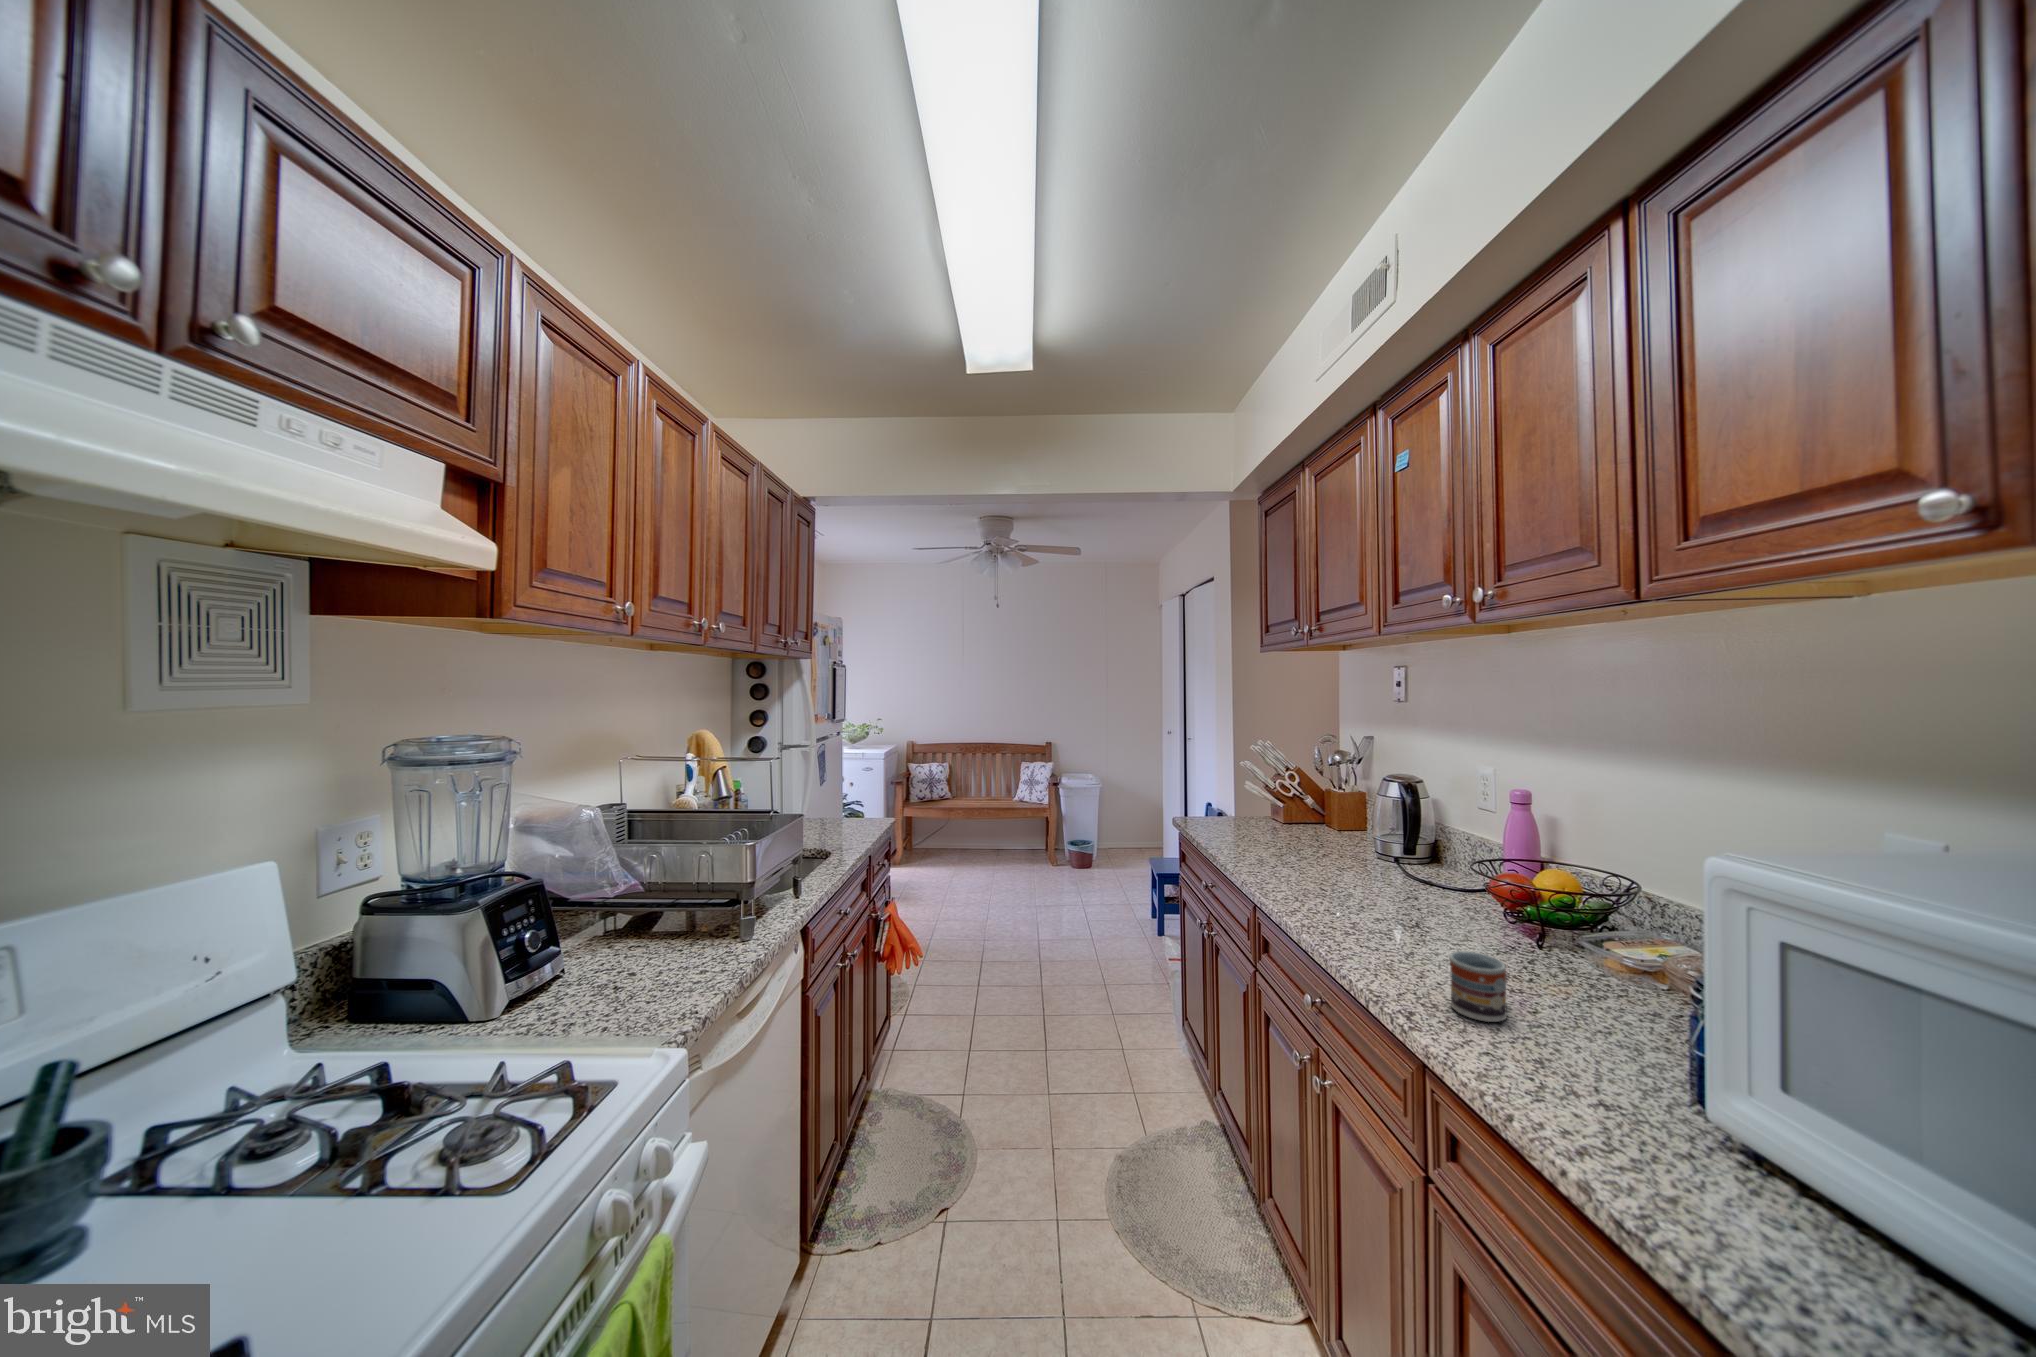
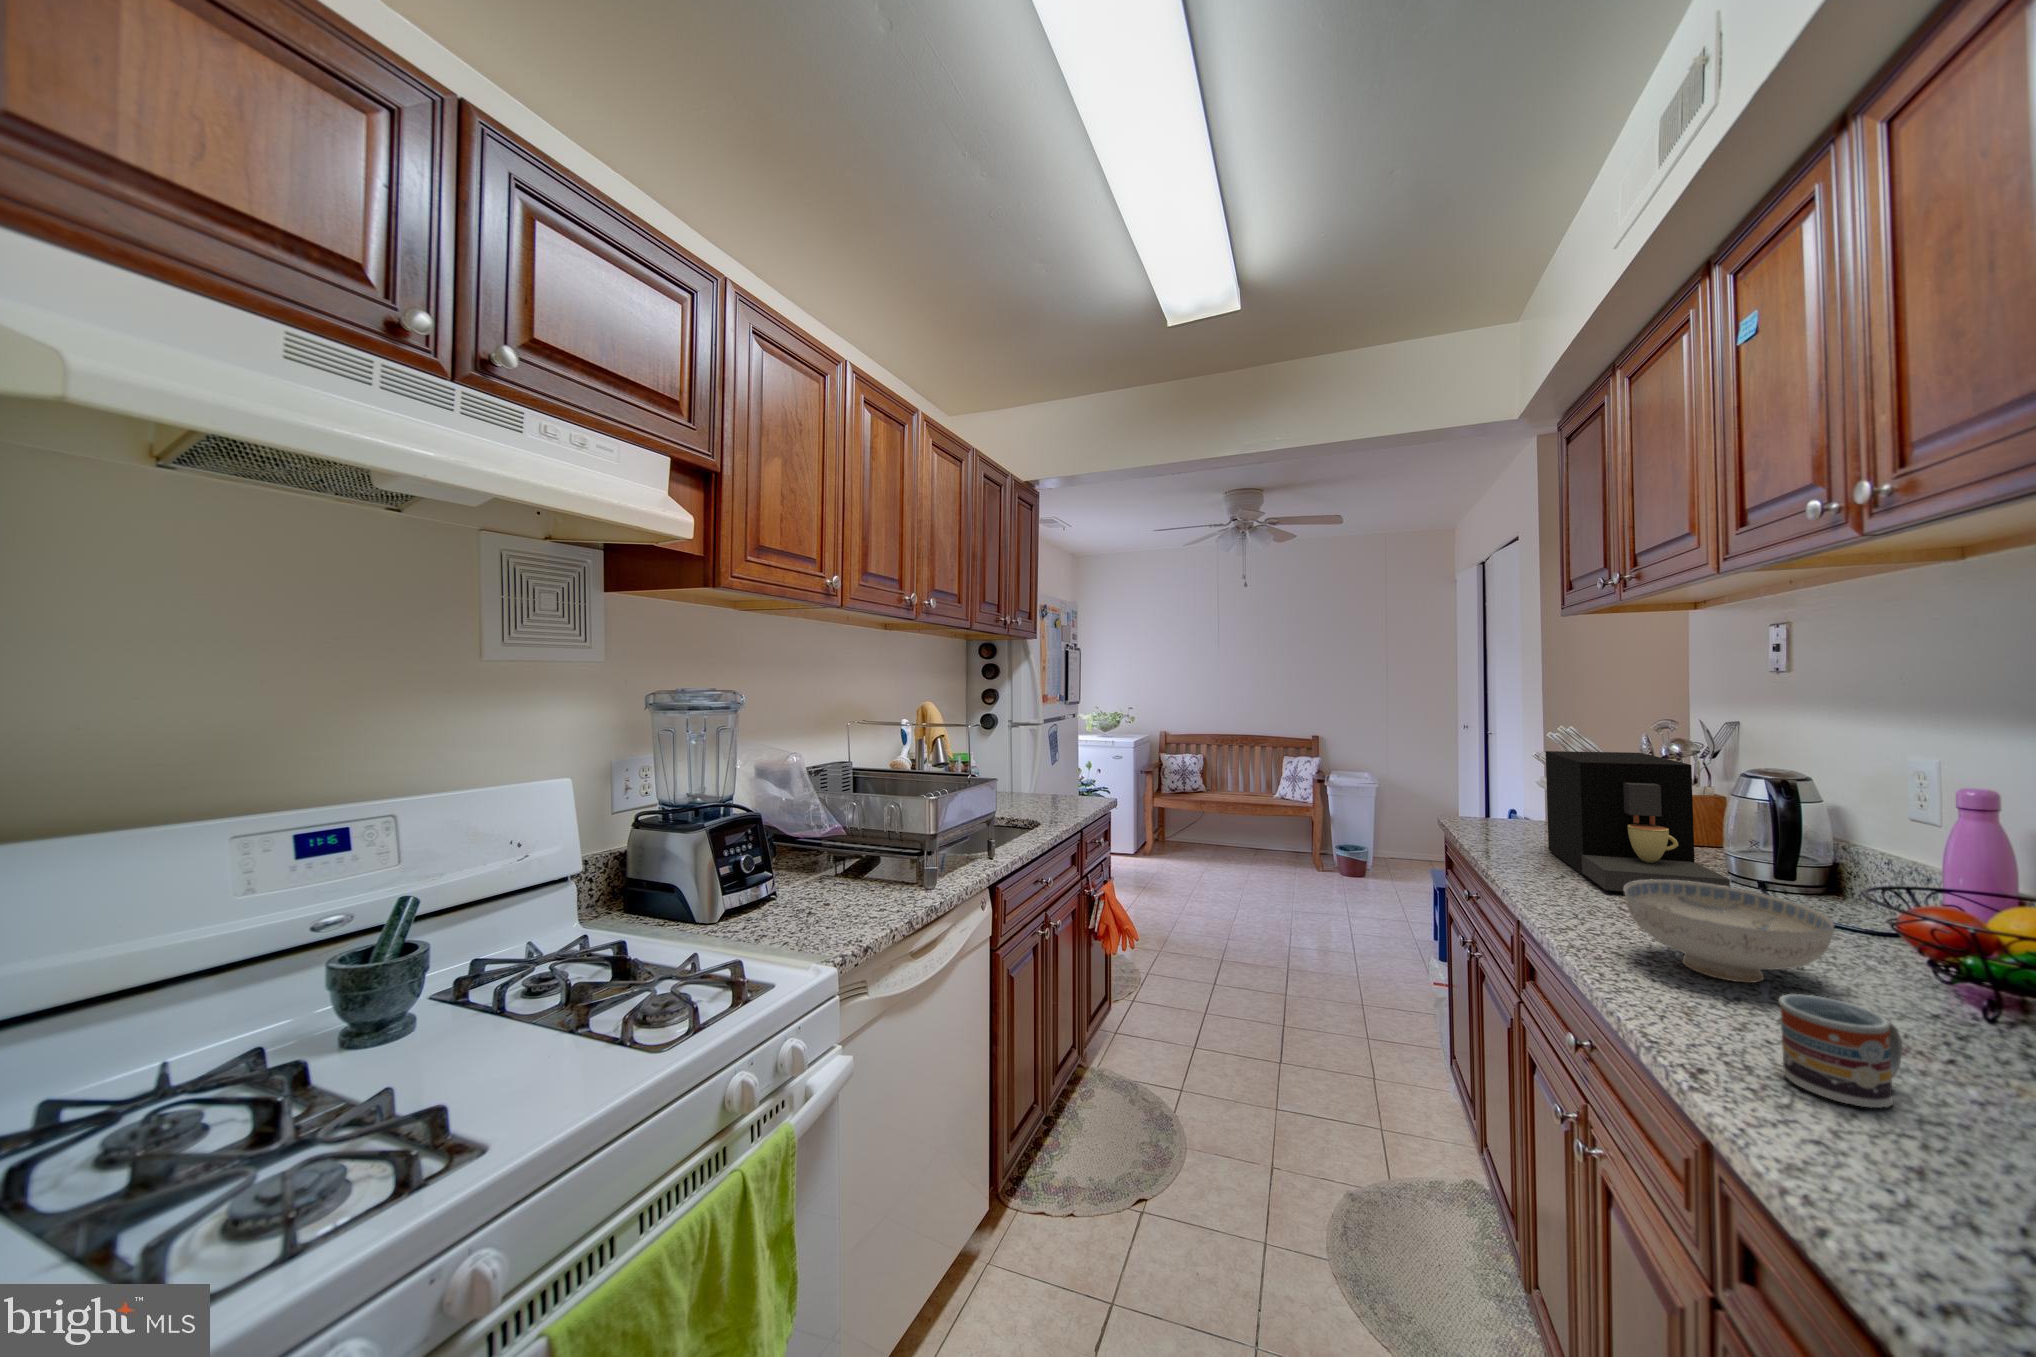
coffee maker: none [1258,770,1375,877] -> present [1546,751,1730,891]
ceramic bowl: none [1336,871,1453,941] -> present [1624,880,1834,983]

